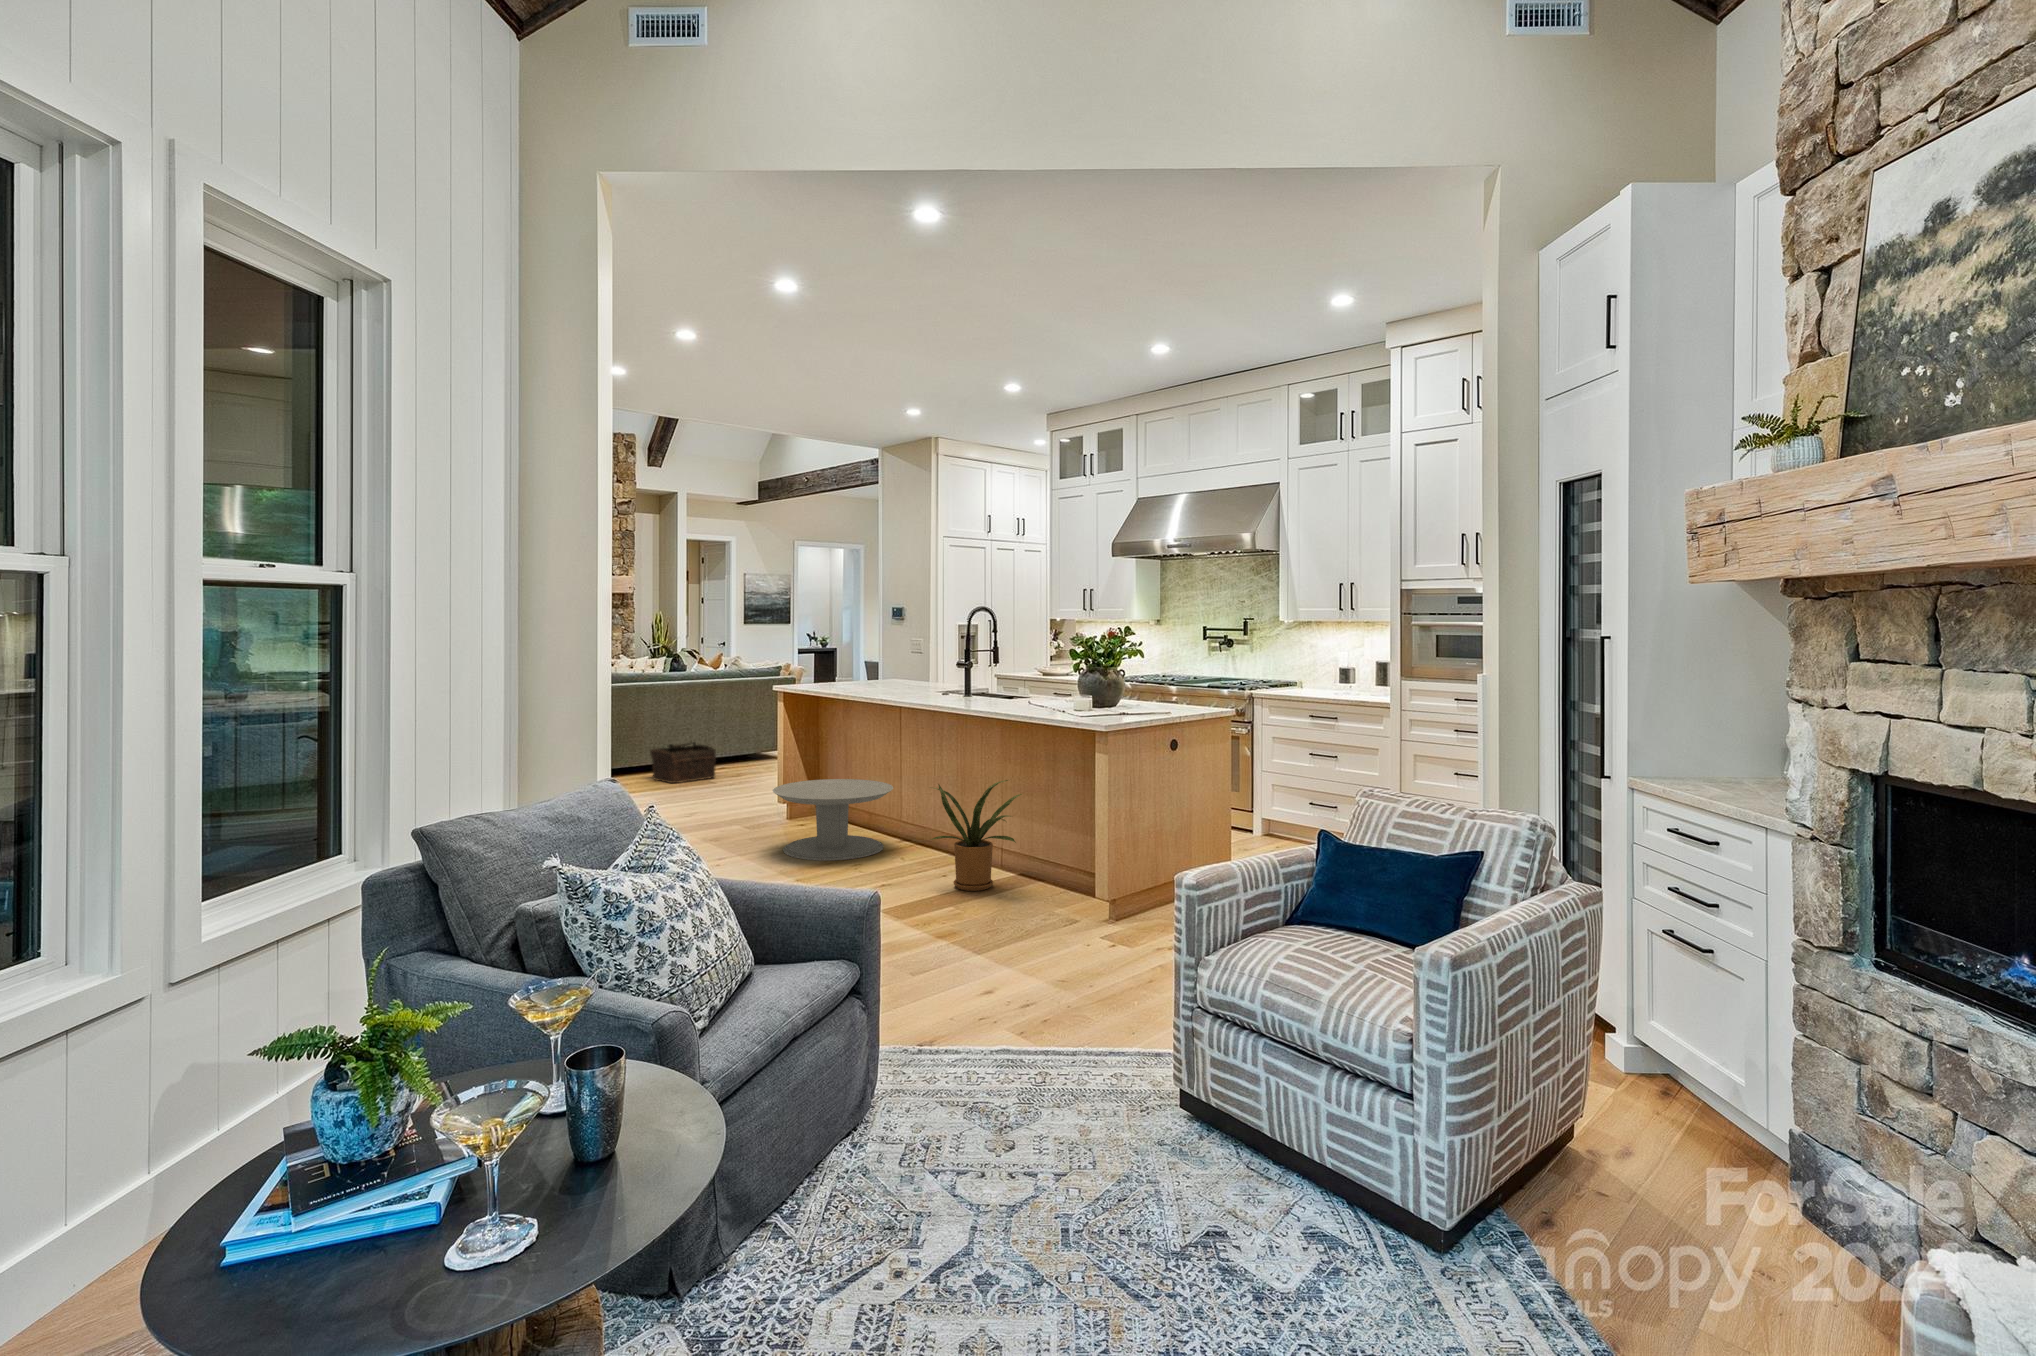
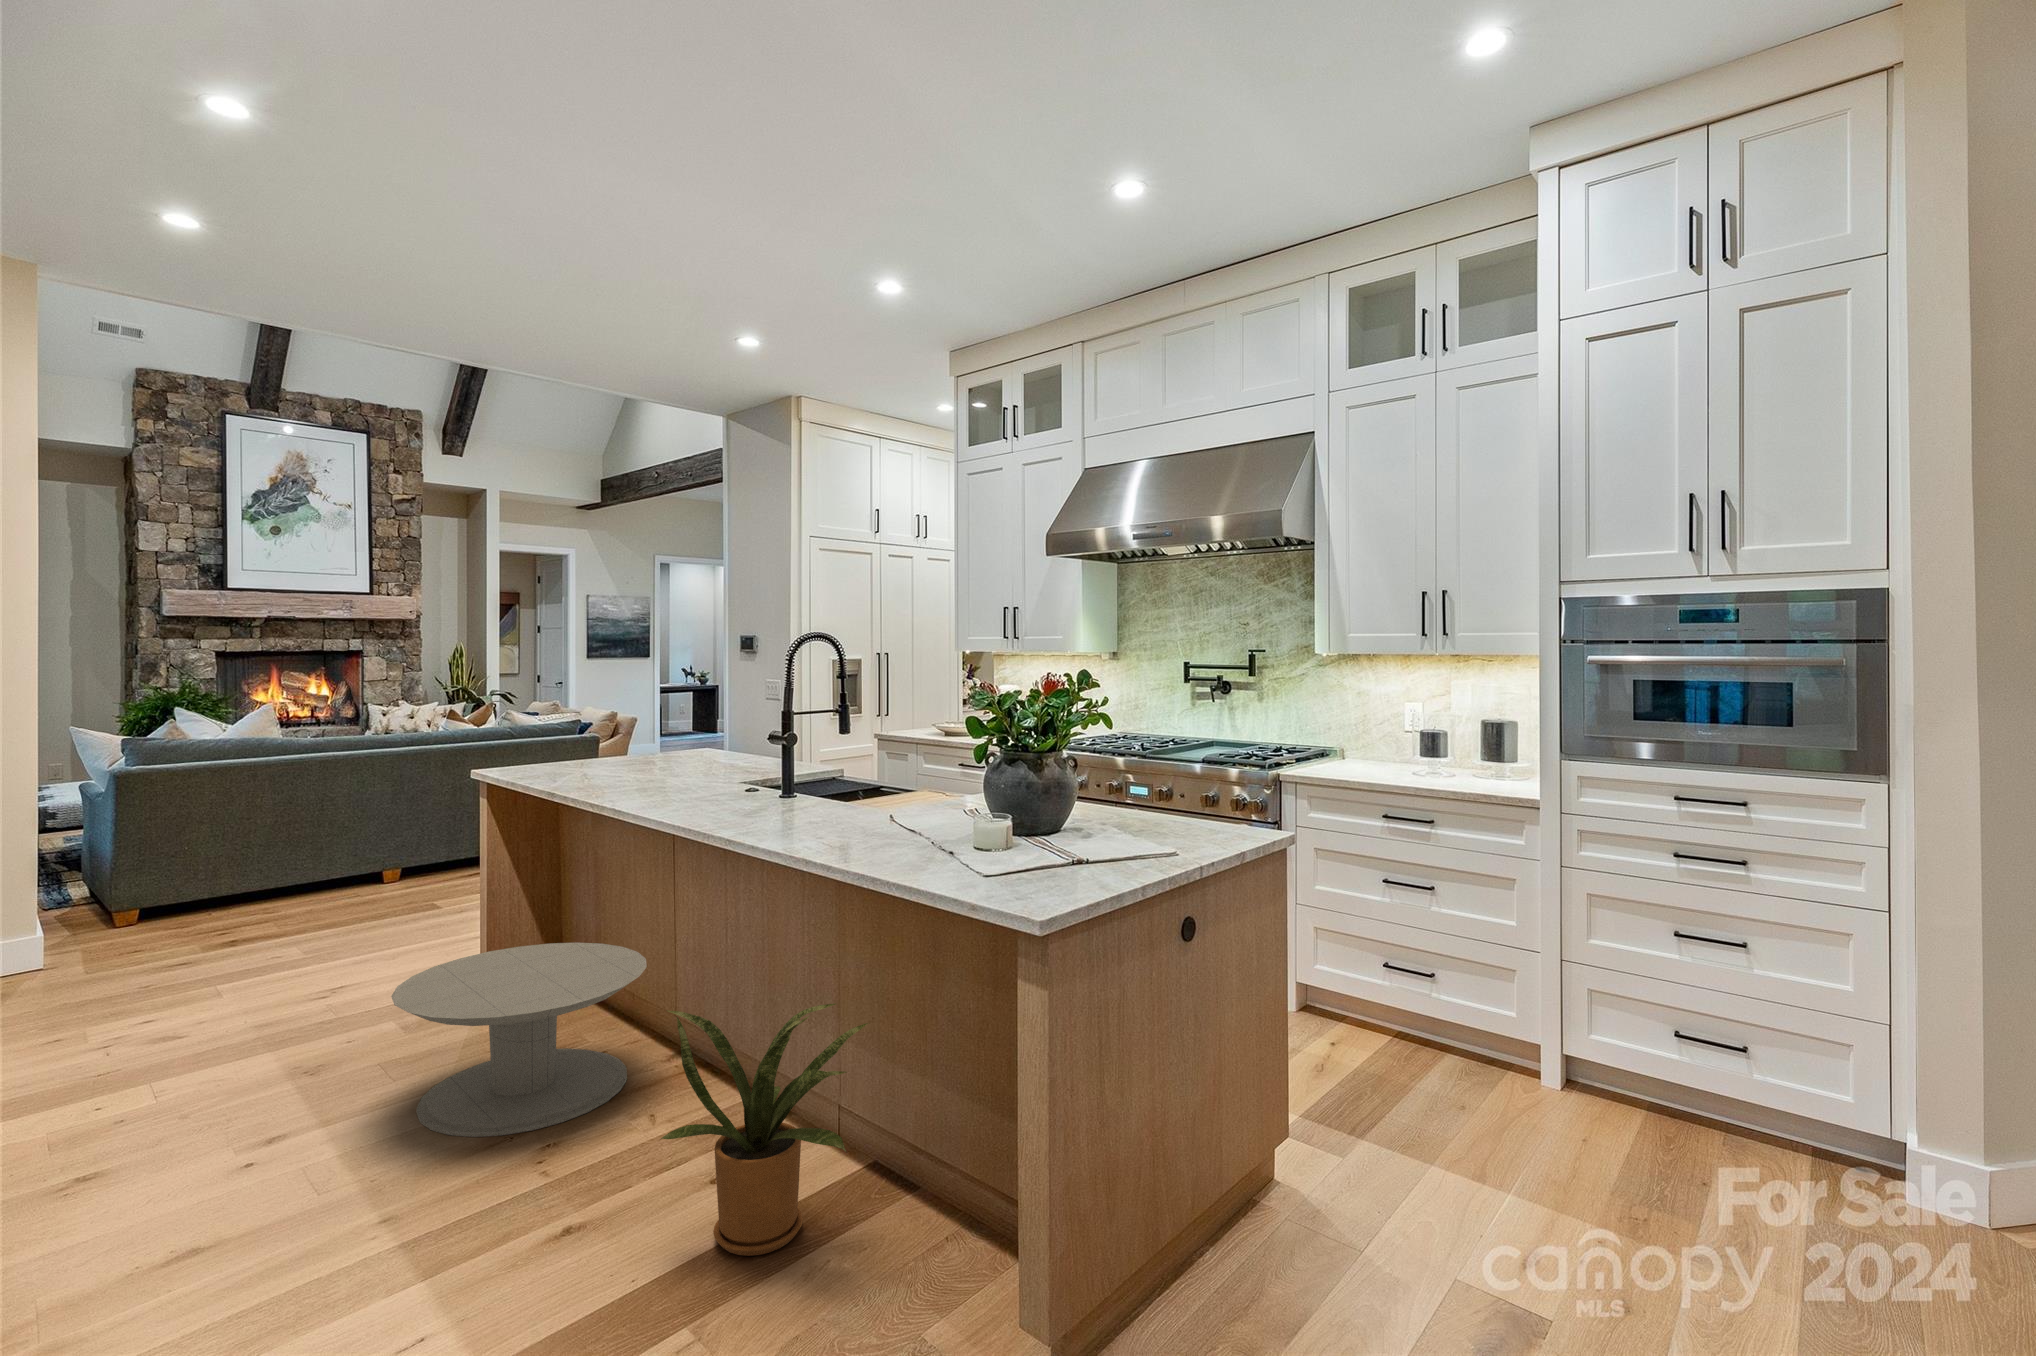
basket: present [650,742,716,783] -> none [341,838,452,907]

